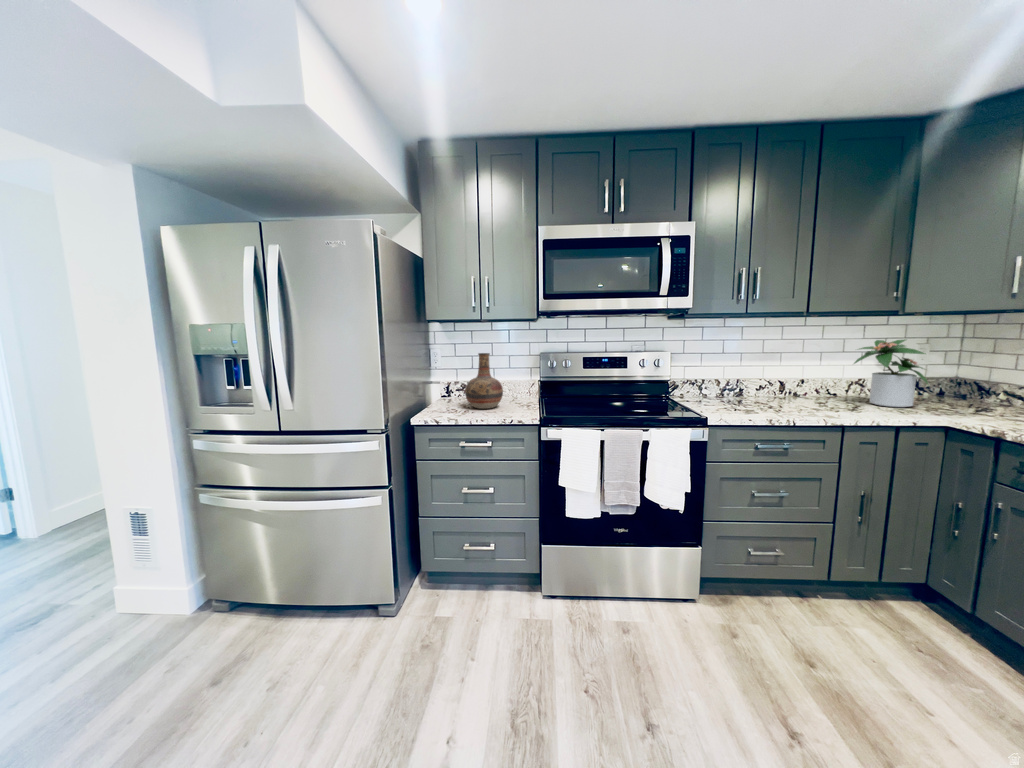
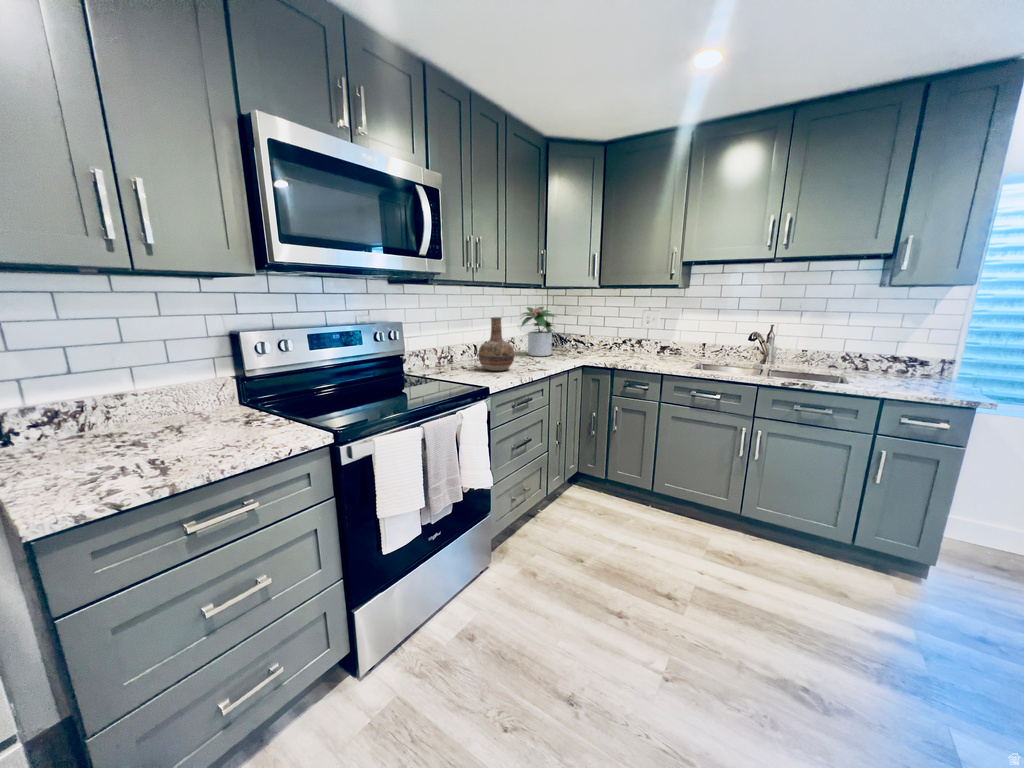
vase: present [465,353,503,409] -> present [478,317,514,371]

